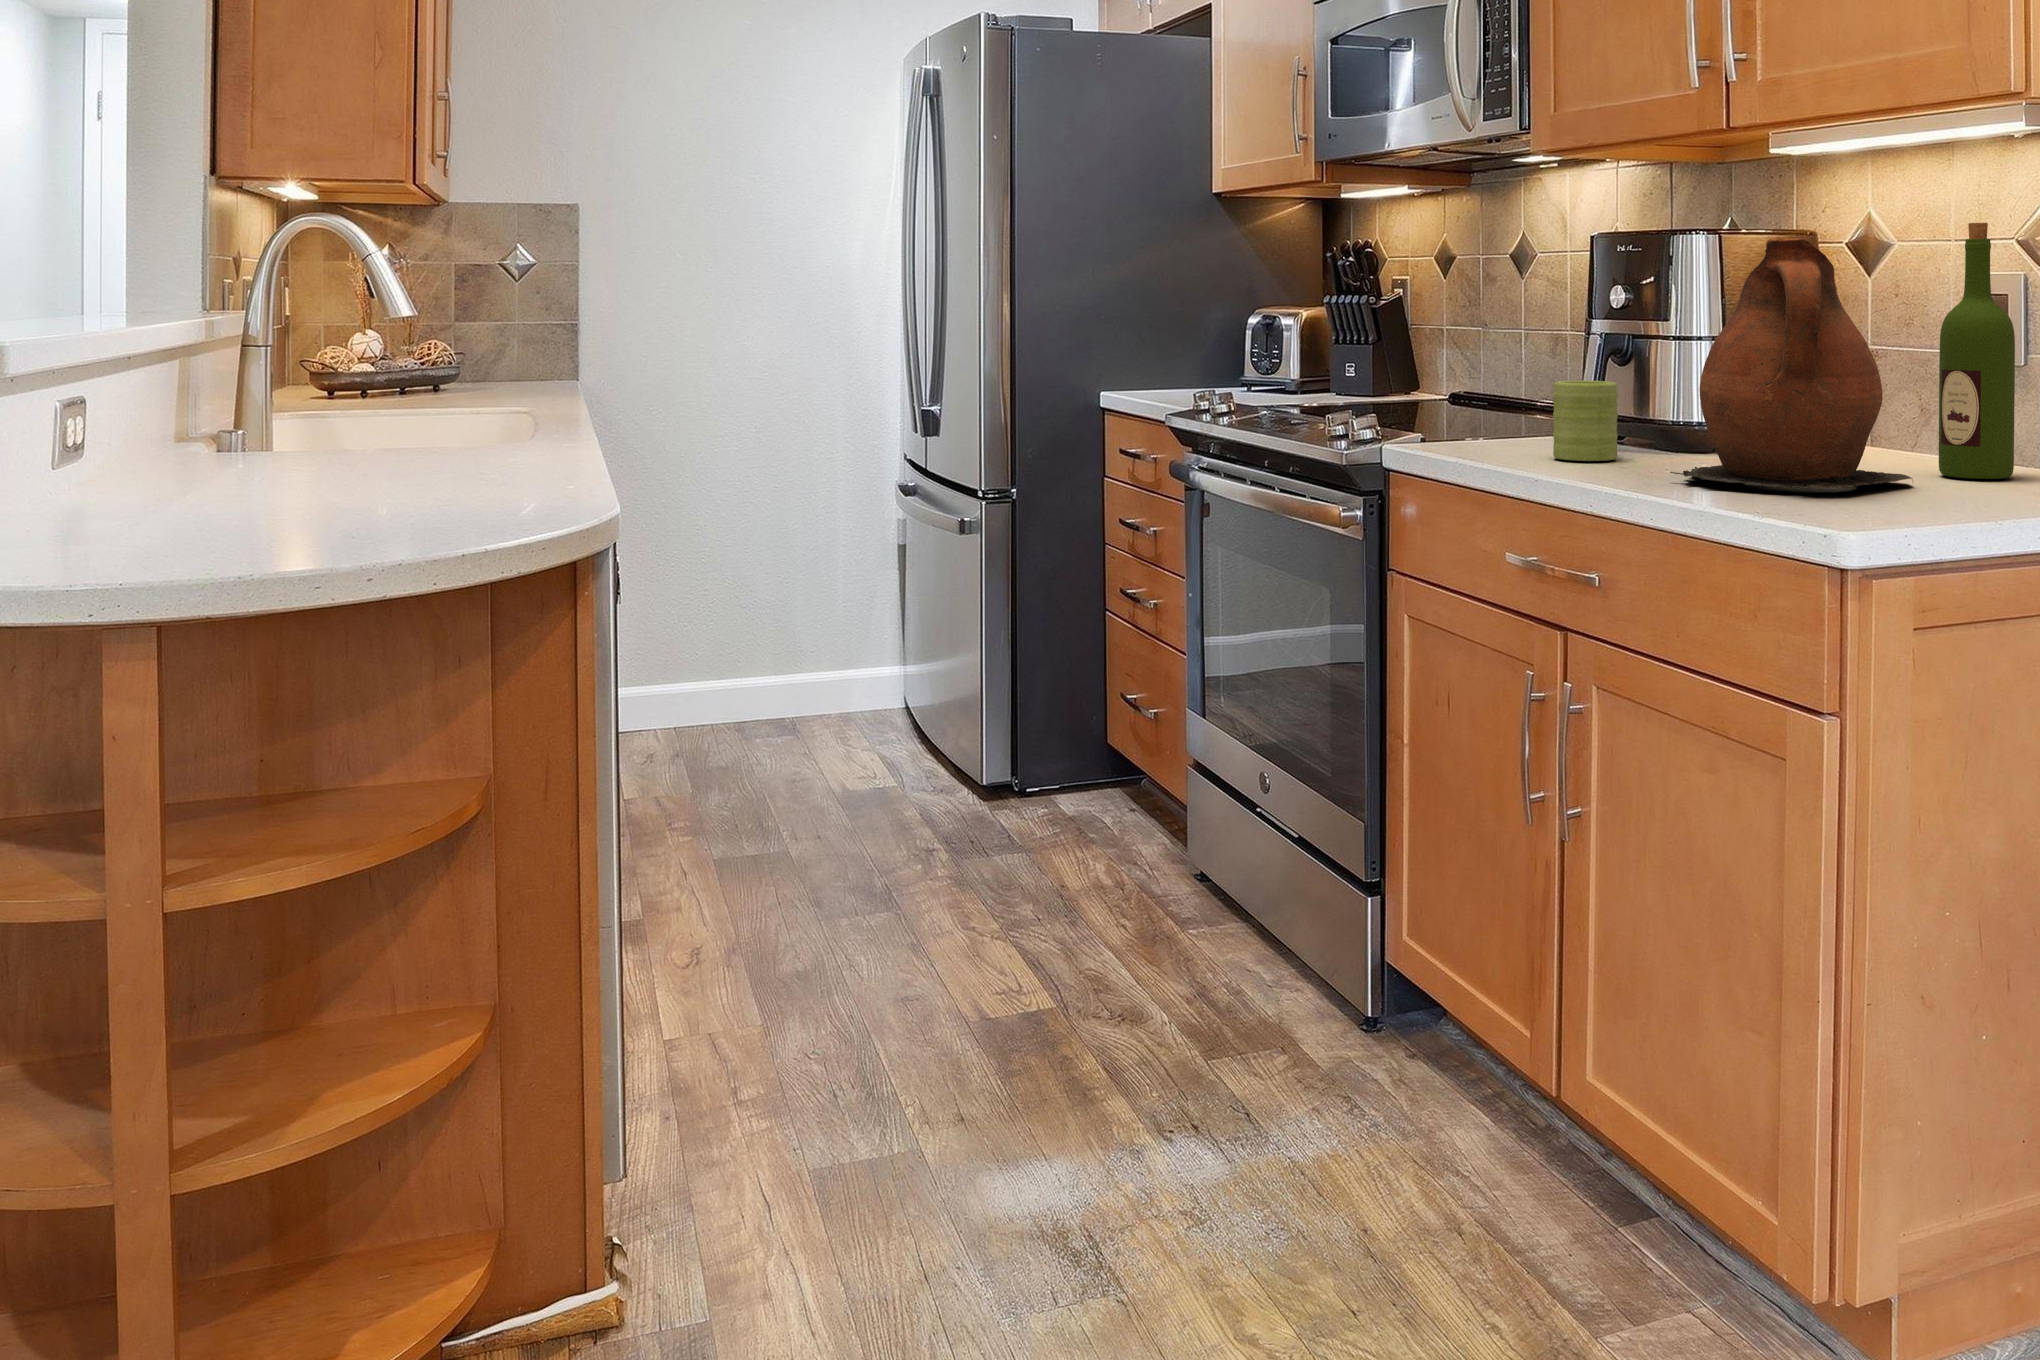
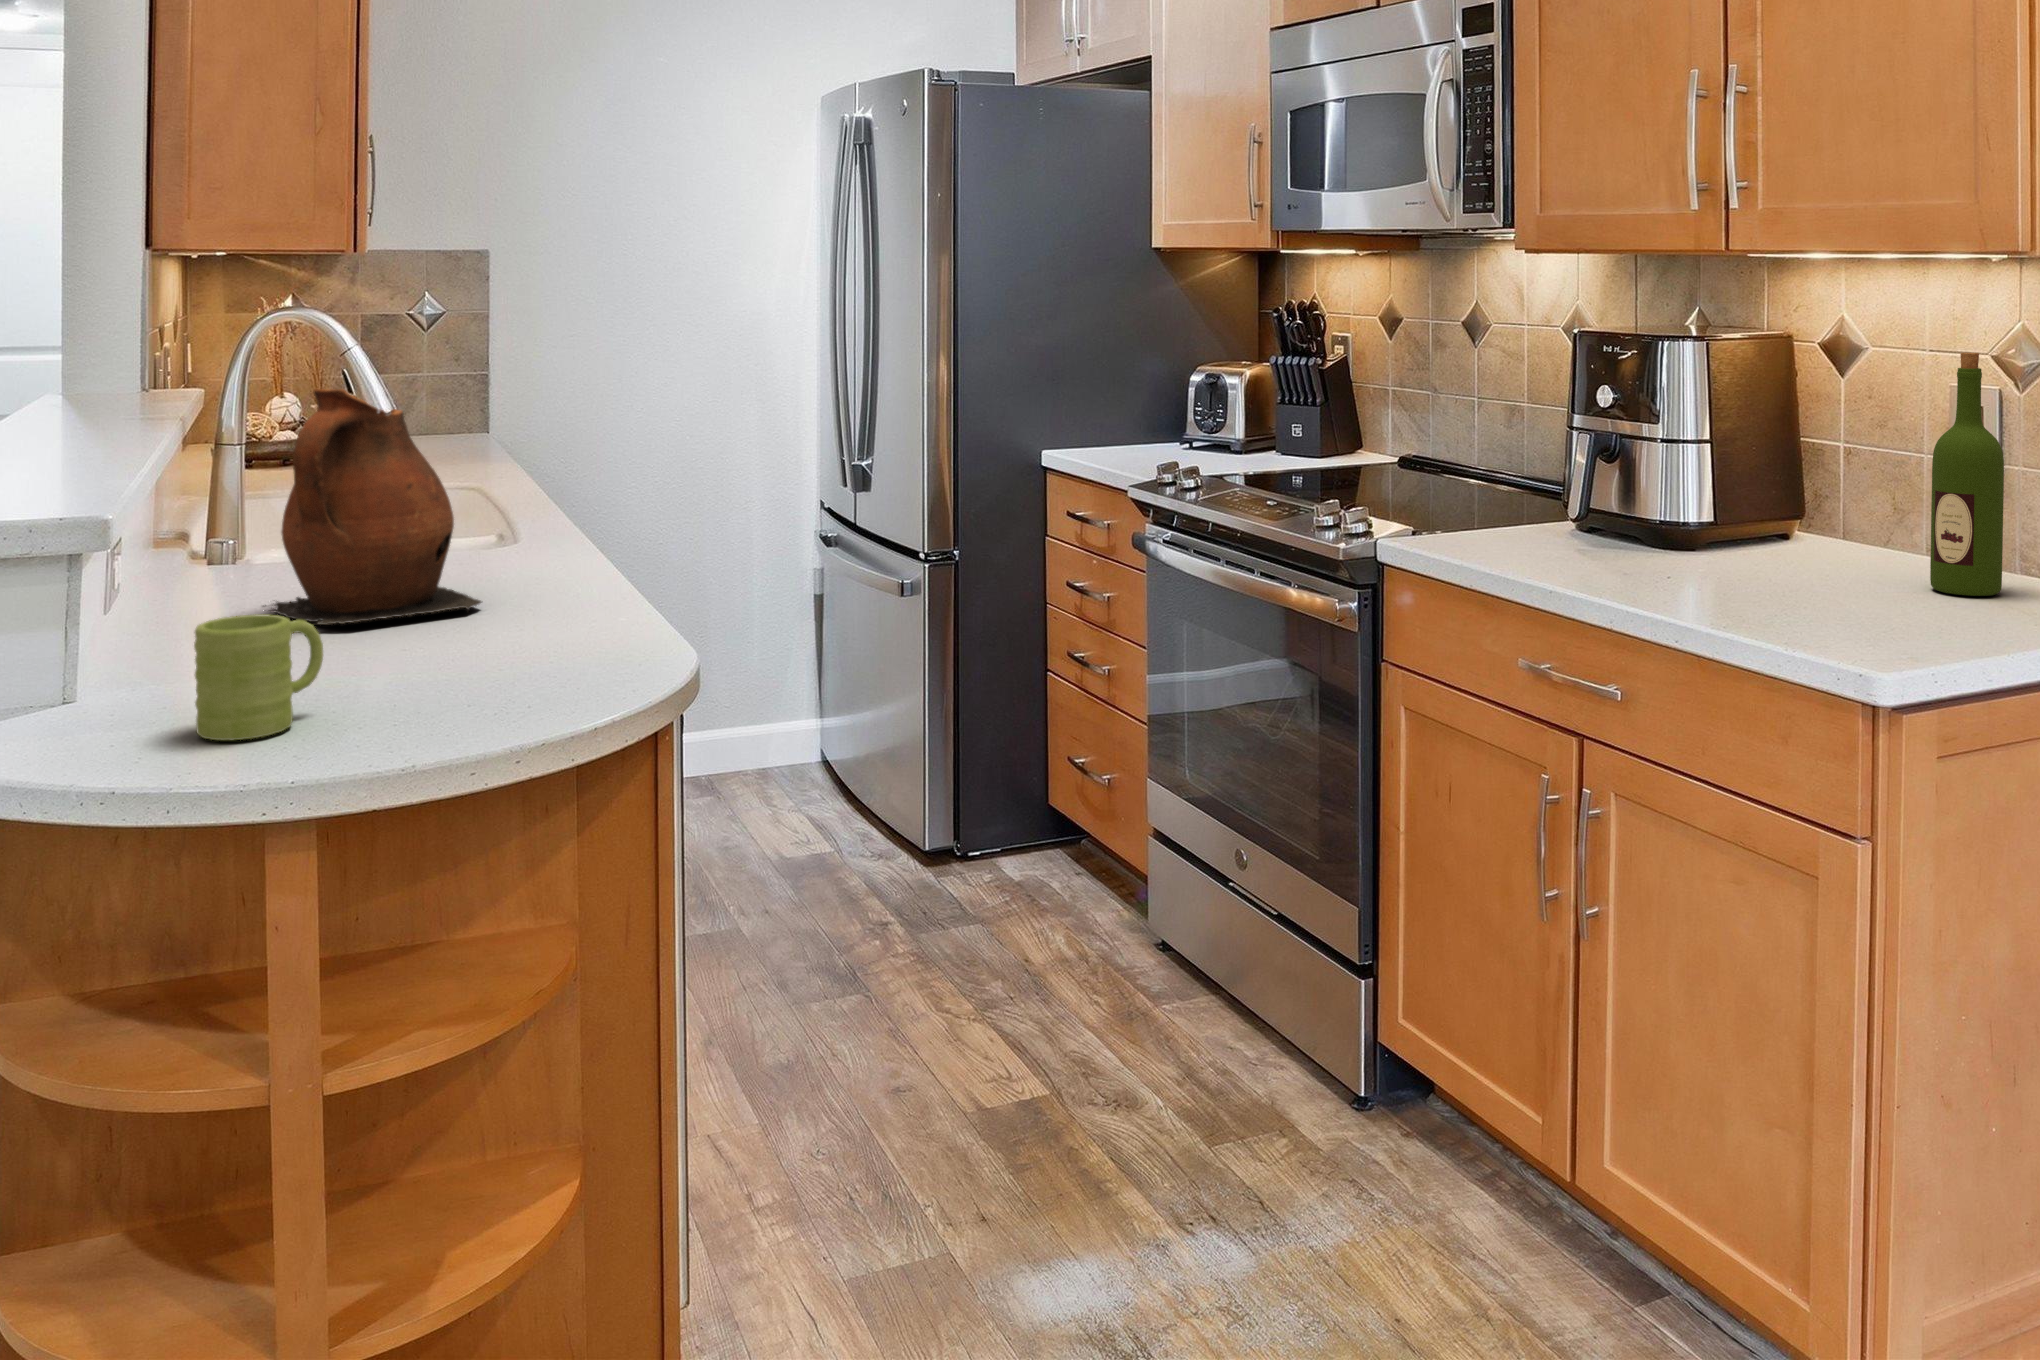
ceramic pitcher: present [1670,238,1912,489] -> present [265,389,481,625]
mug: present [1553,381,1618,461] -> present [194,614,323,740]

